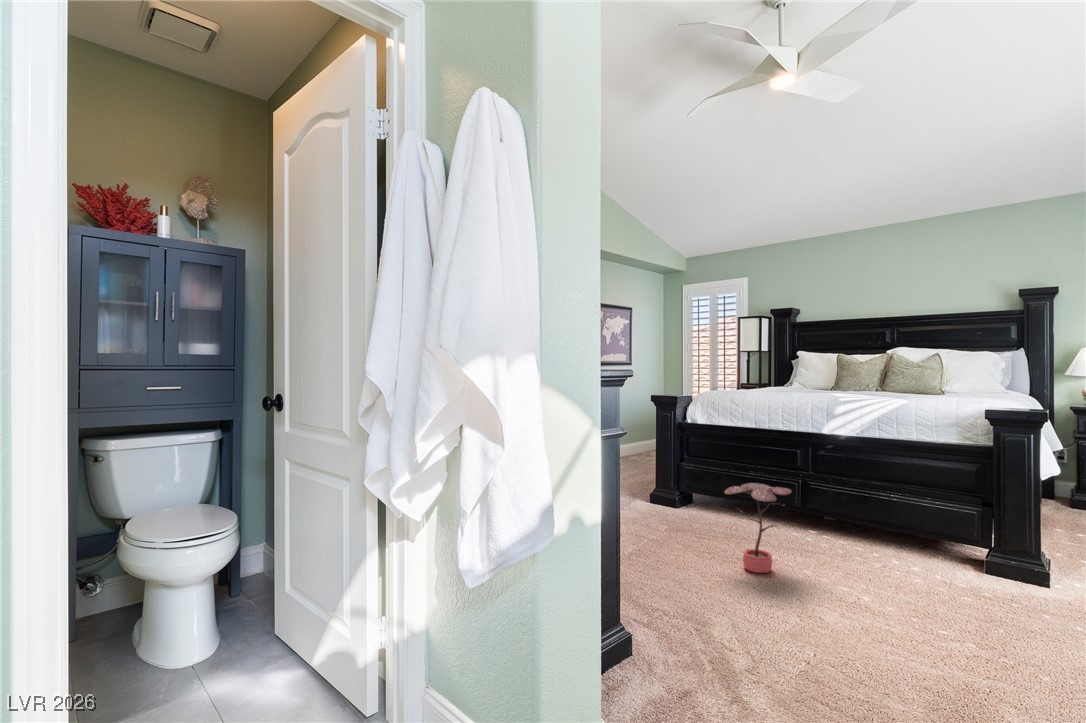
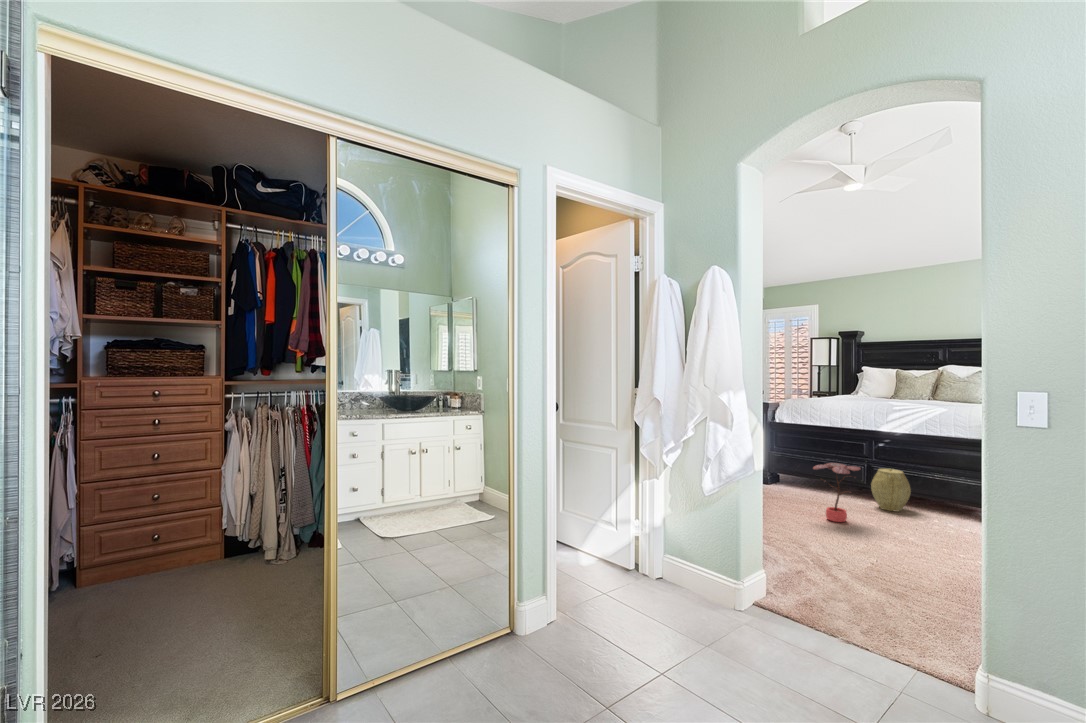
woven basket: none [807,487,859,549] -> present [871,469,911,511]

